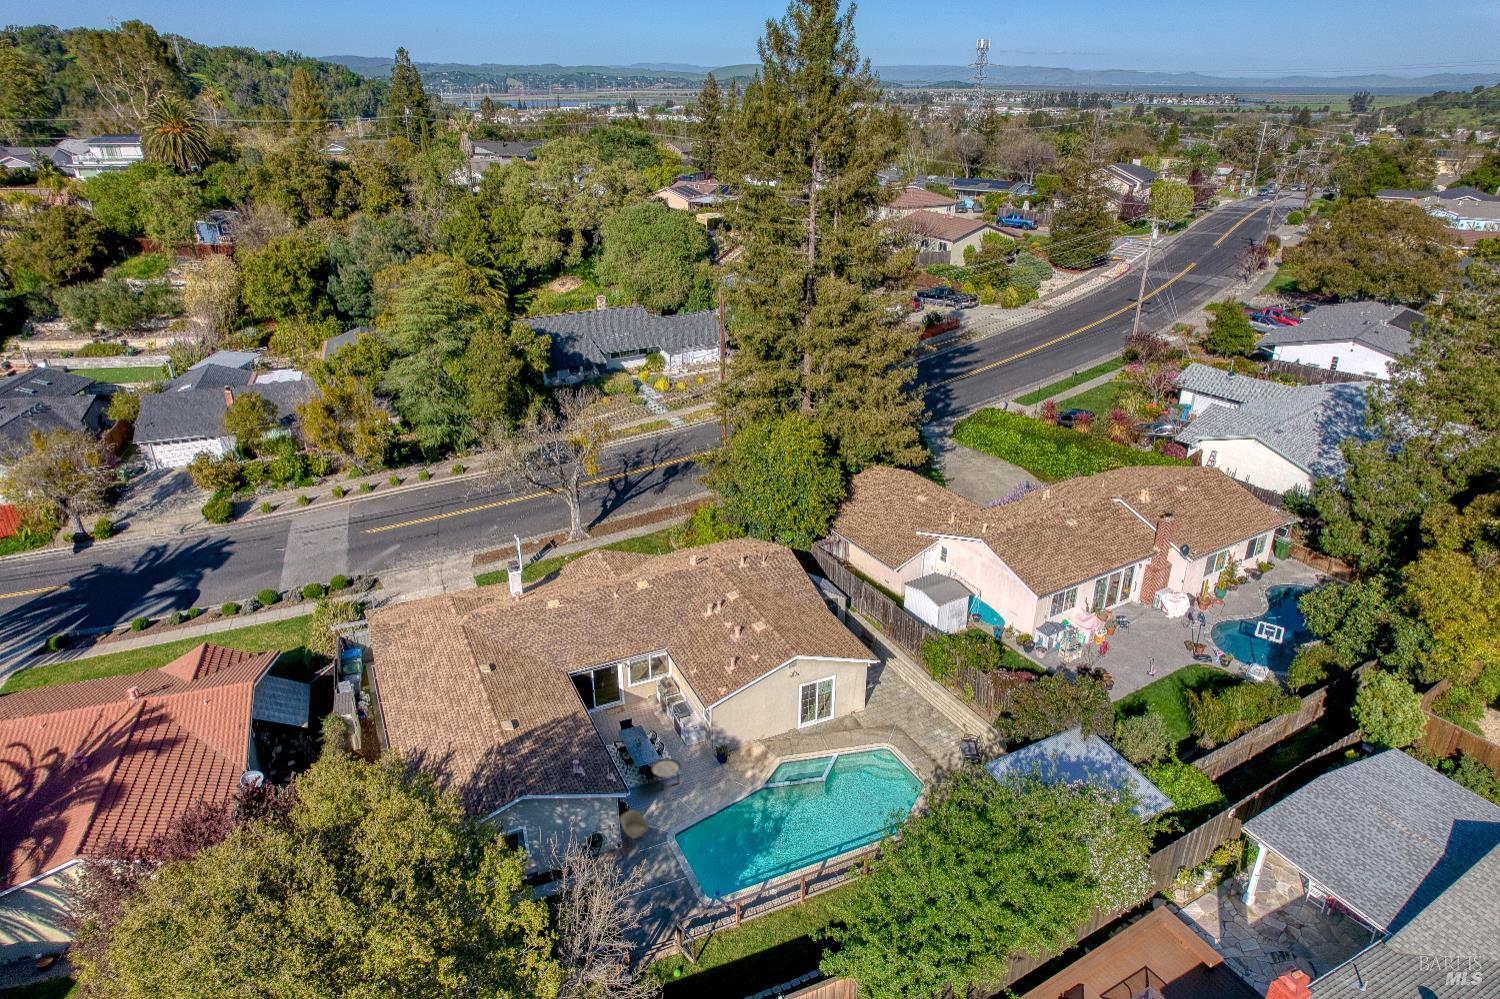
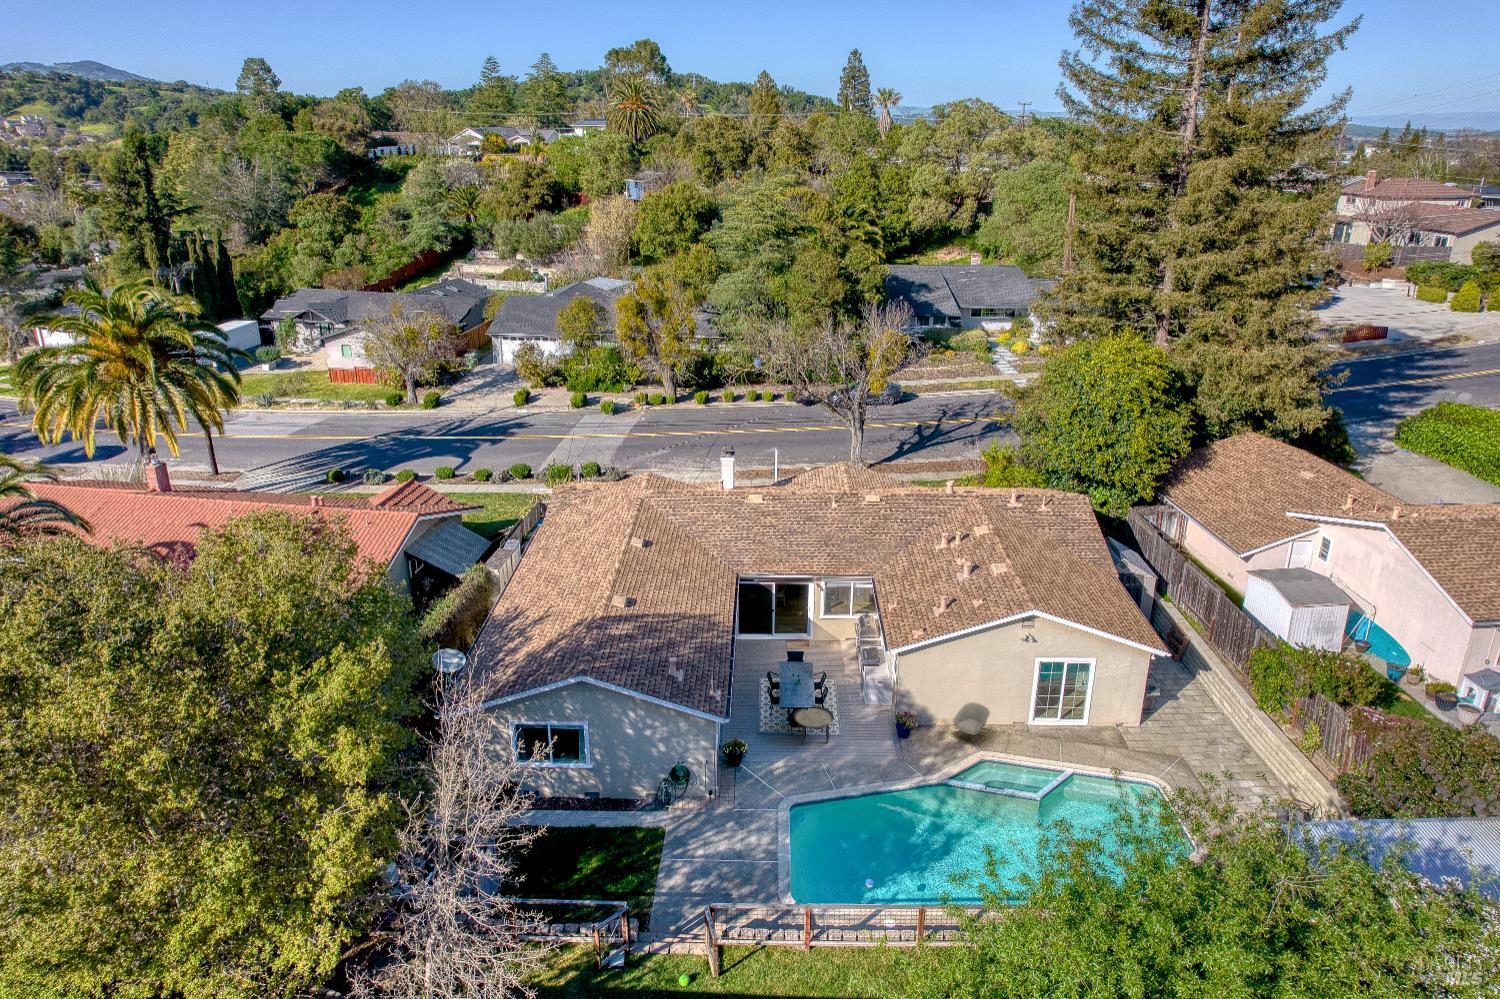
armchair: present [620,810,649,839] -> present [953,703,990,742]

